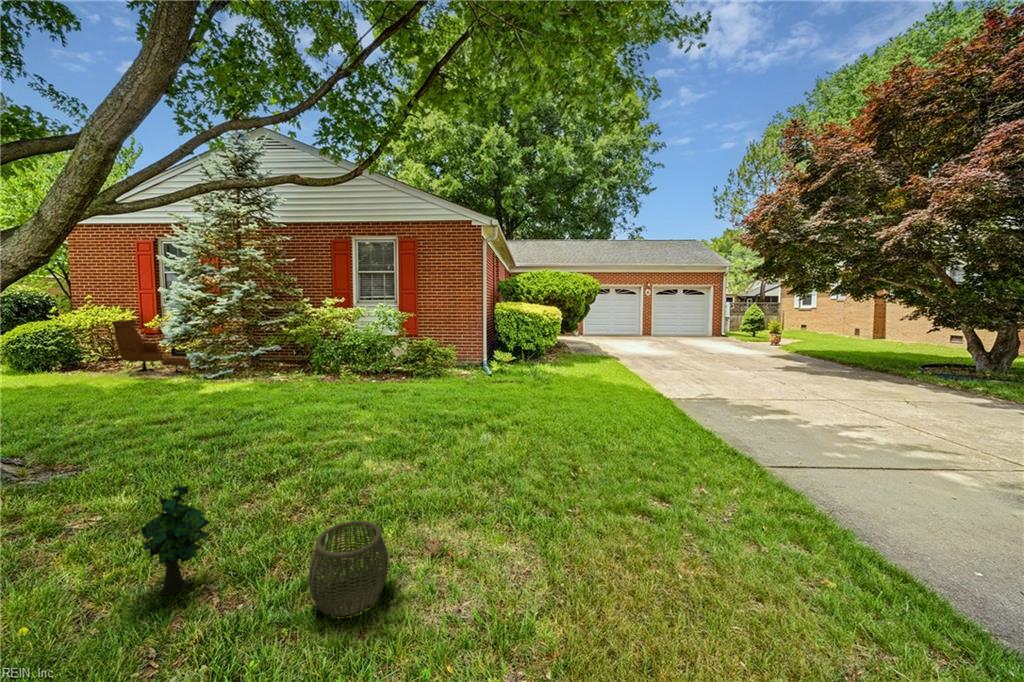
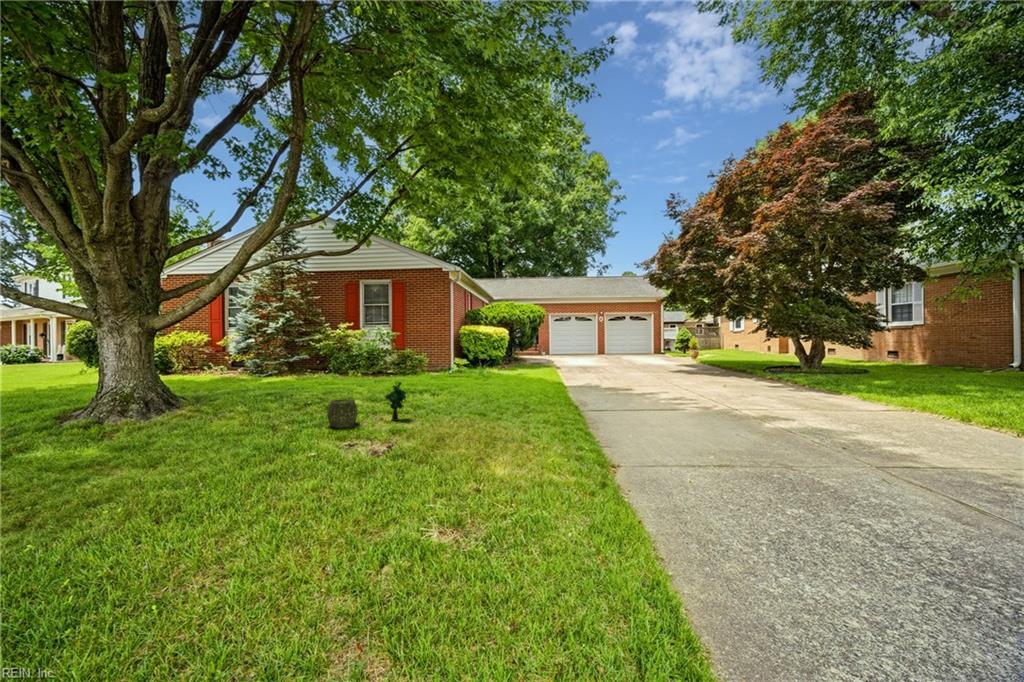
lounge chair: present [112,320,191,376] -> none [201,338,250,375]
decorative plant: present [131,486,210,595] -> present [385,382,407,421]

